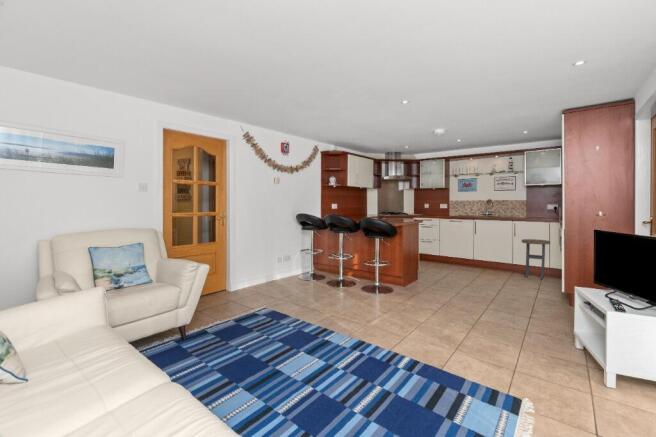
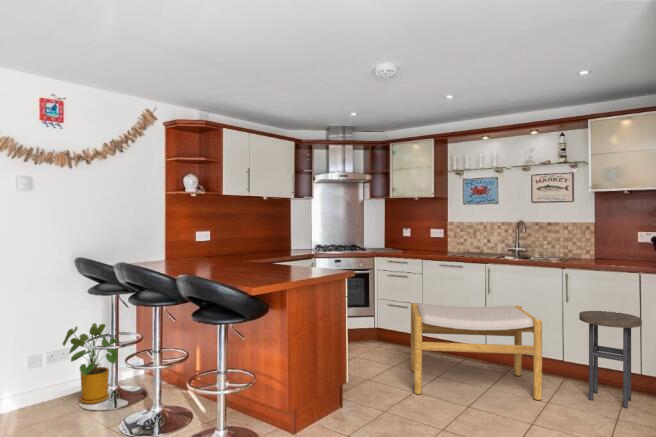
footstool: none [440,238,506,278] -> present [411,303,542,400]
house plant: none [292,245,321,279] -> present [63,323,118,404]

